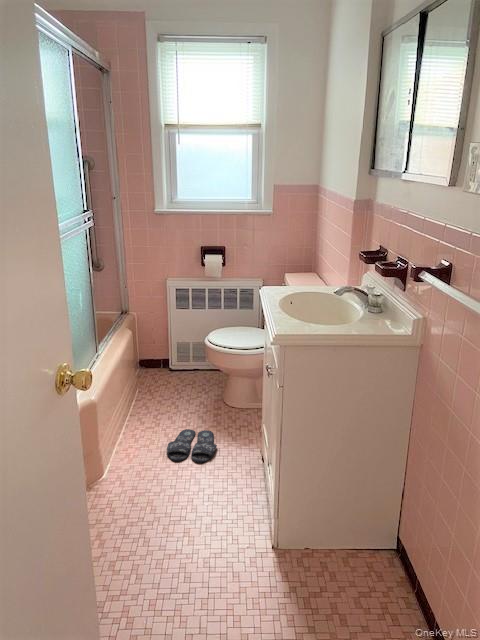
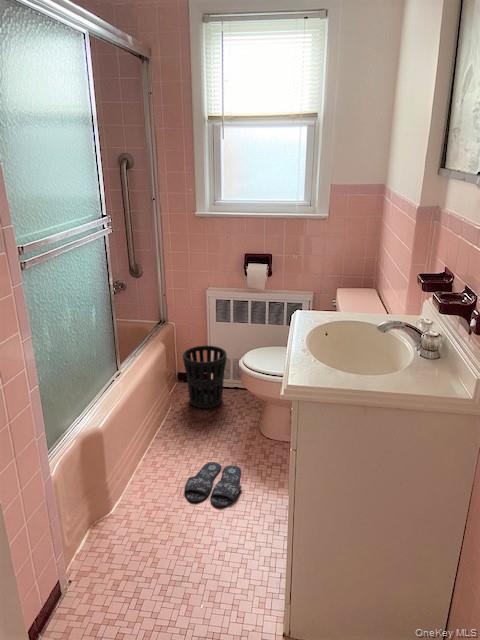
wastebasket: none [148,332,188,388] -> present [183,346,227,408]

